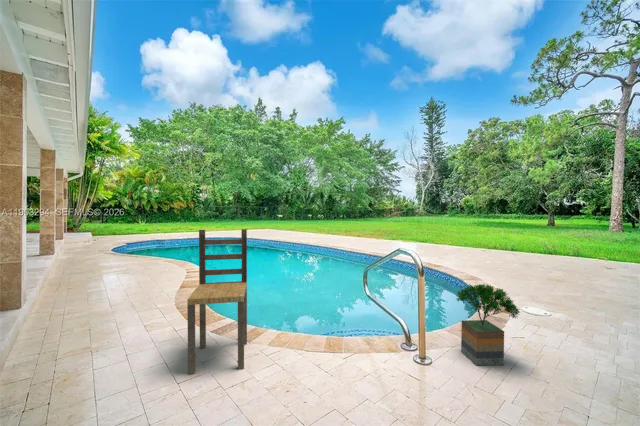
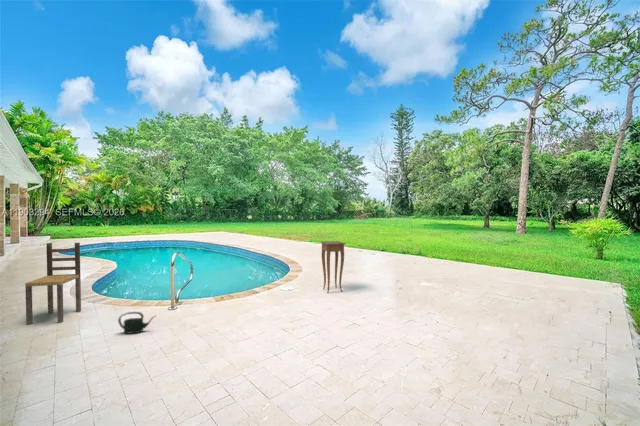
side table: none [549,231,601,310] -> present [321,241,345,293]
potted tree: present [456,284,520,366] -> none [194,274,223,321]
watering can: none [382,356,444,399] -> present [118,312,152,334]

